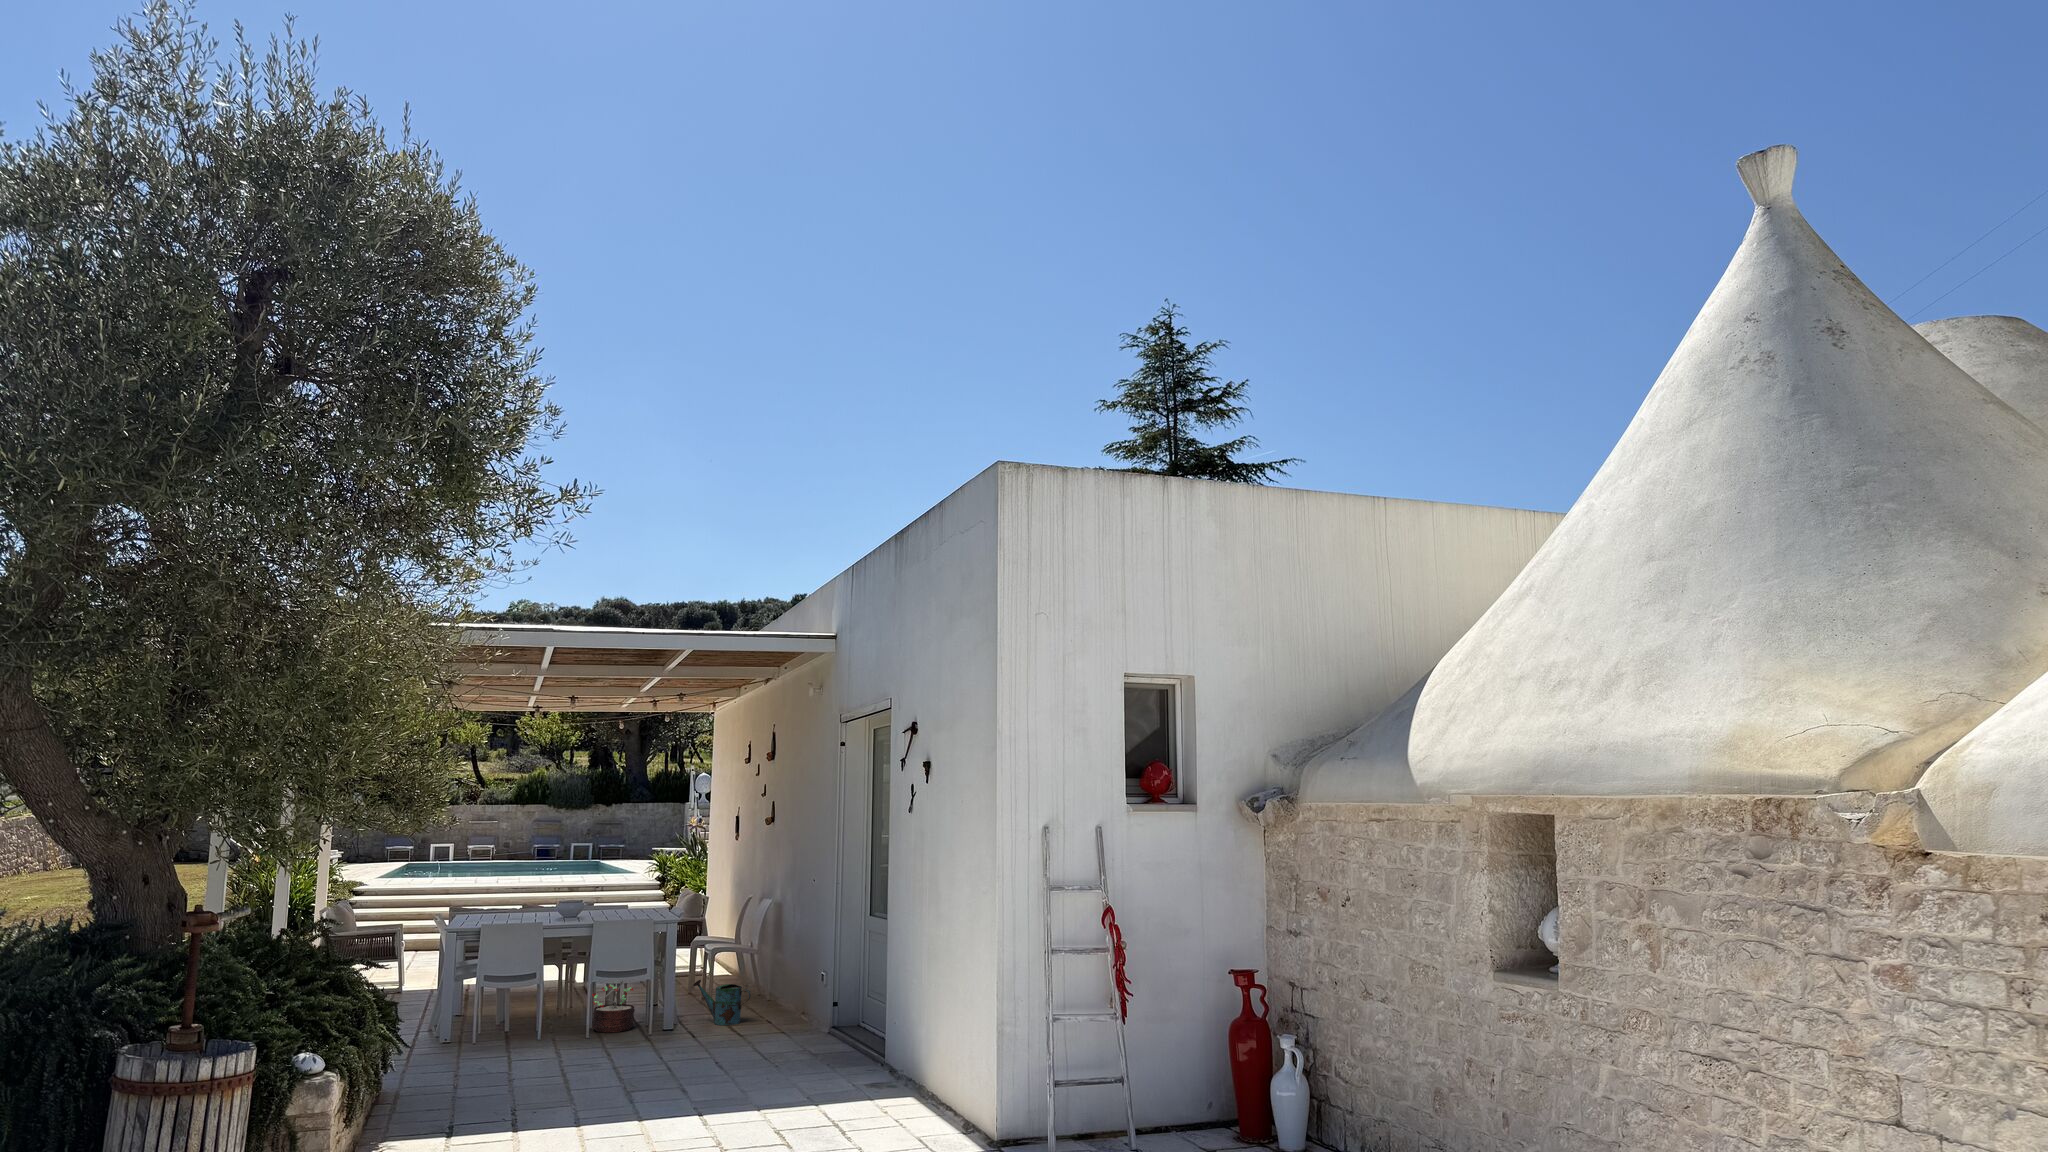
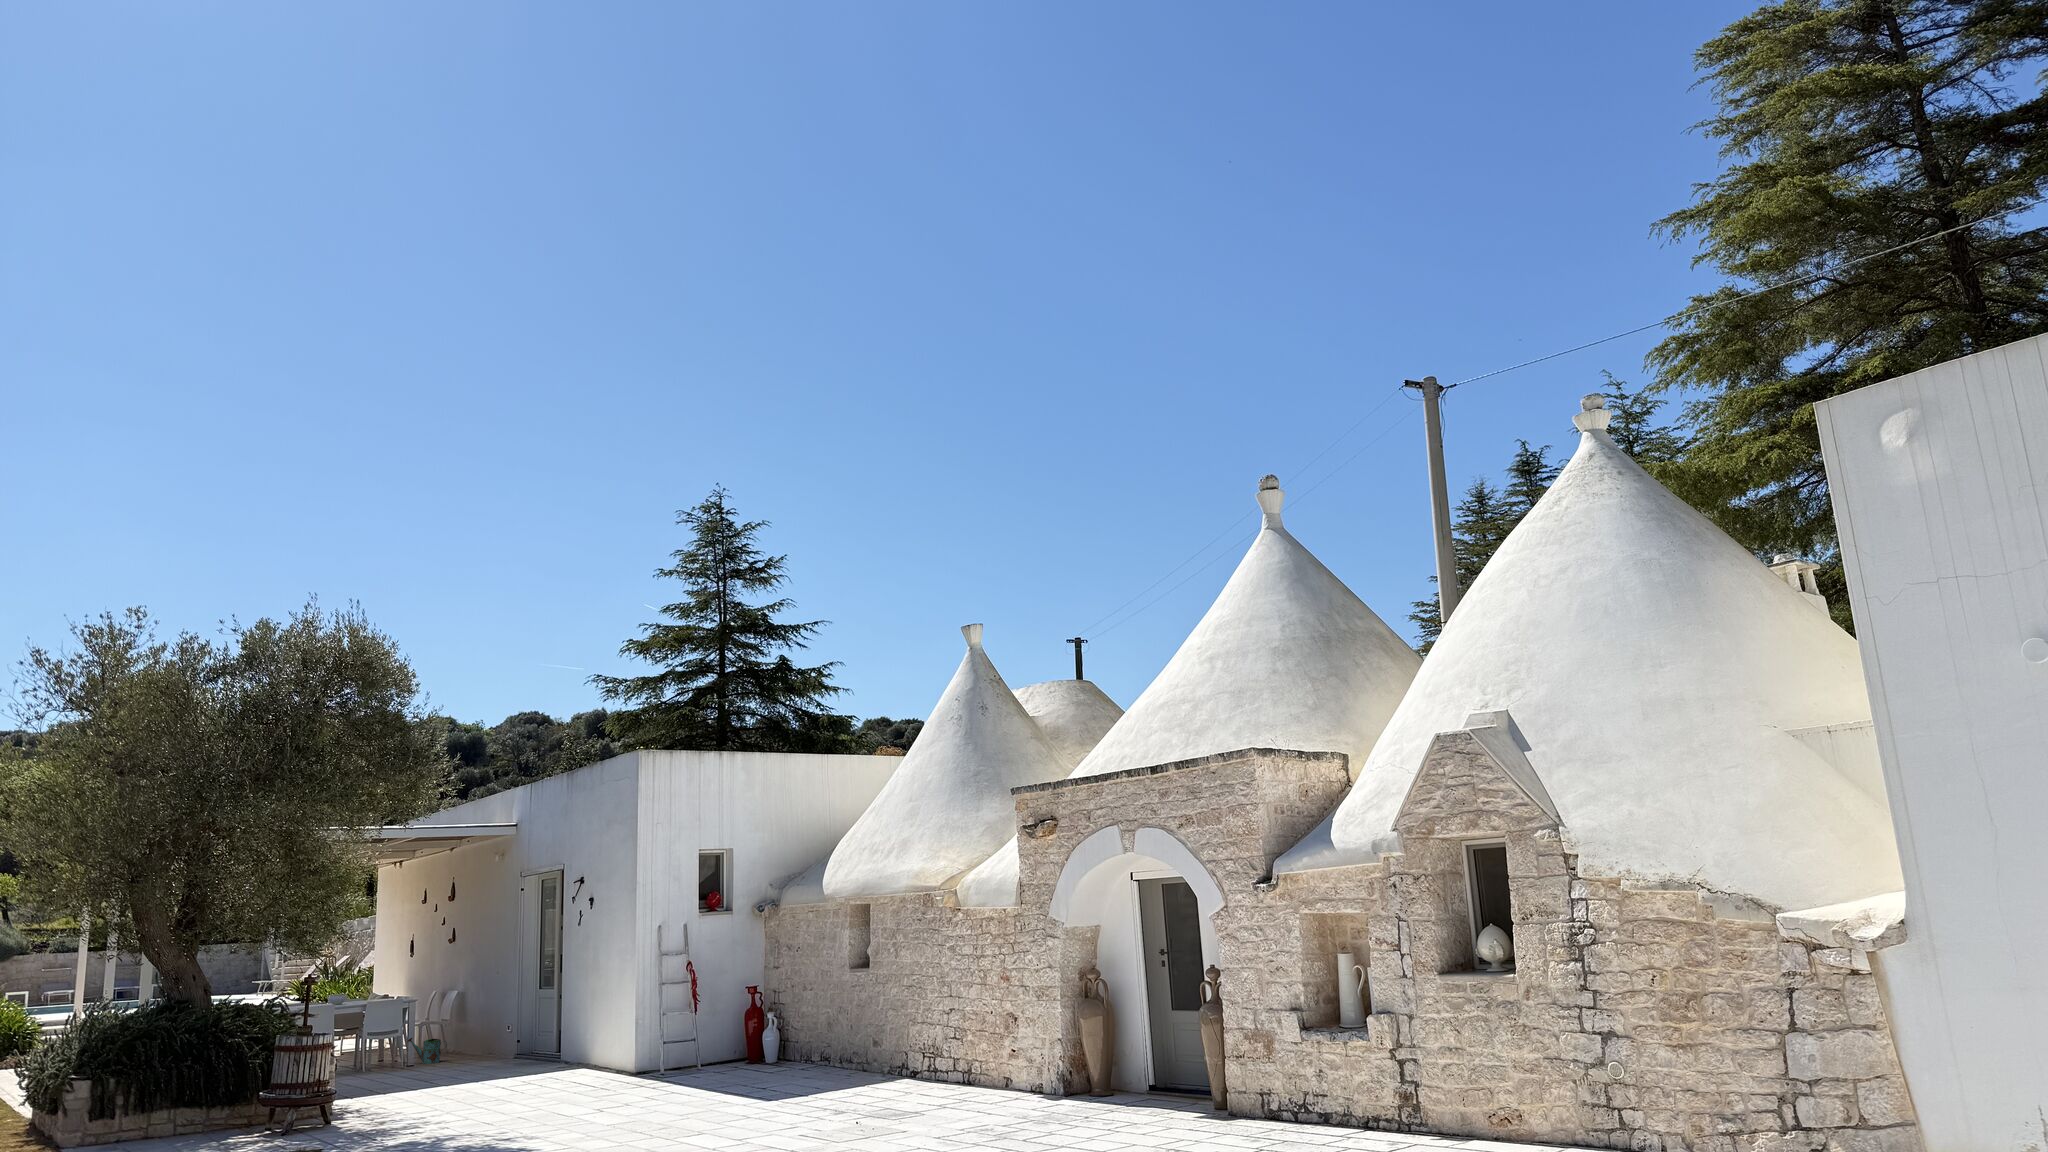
decorative plant: present [592,981,635,1033] -> none [344,1027,374,1073]

